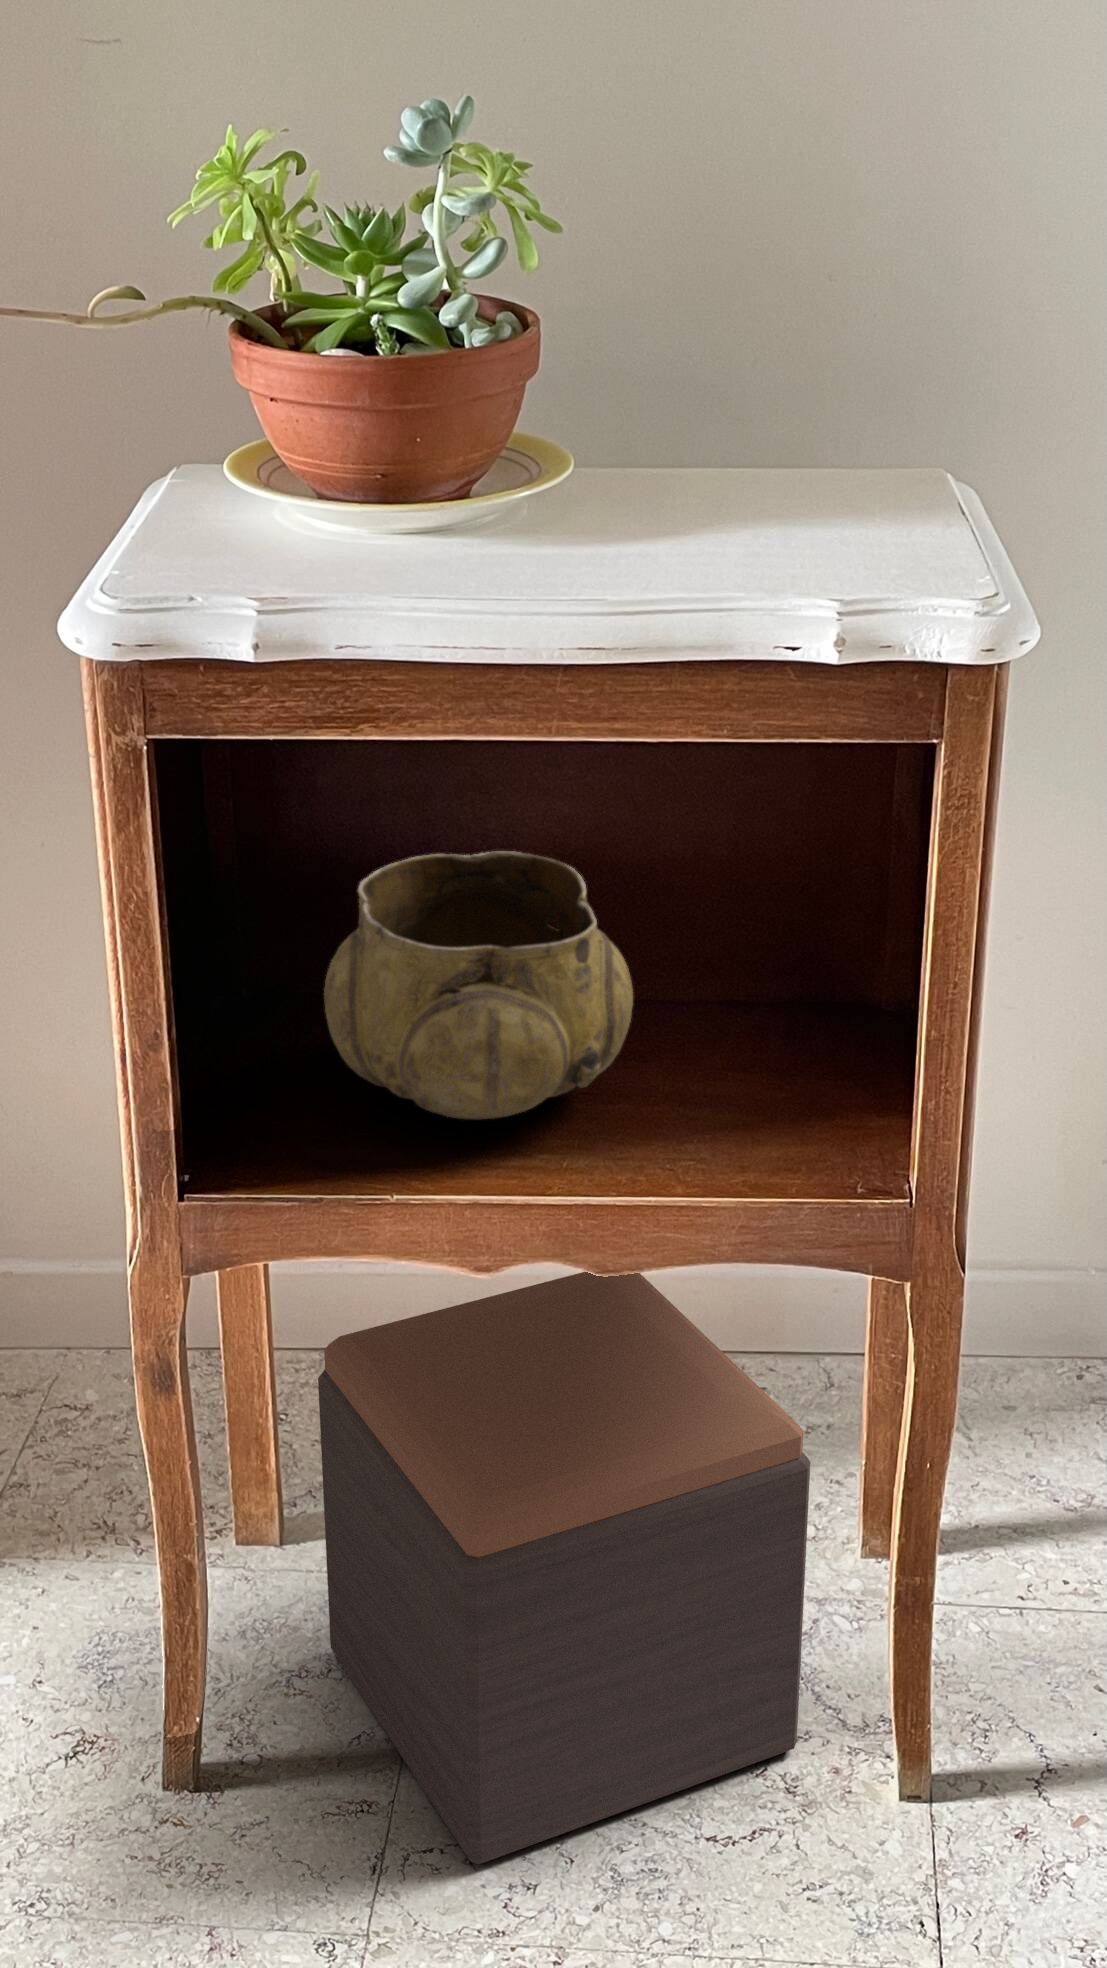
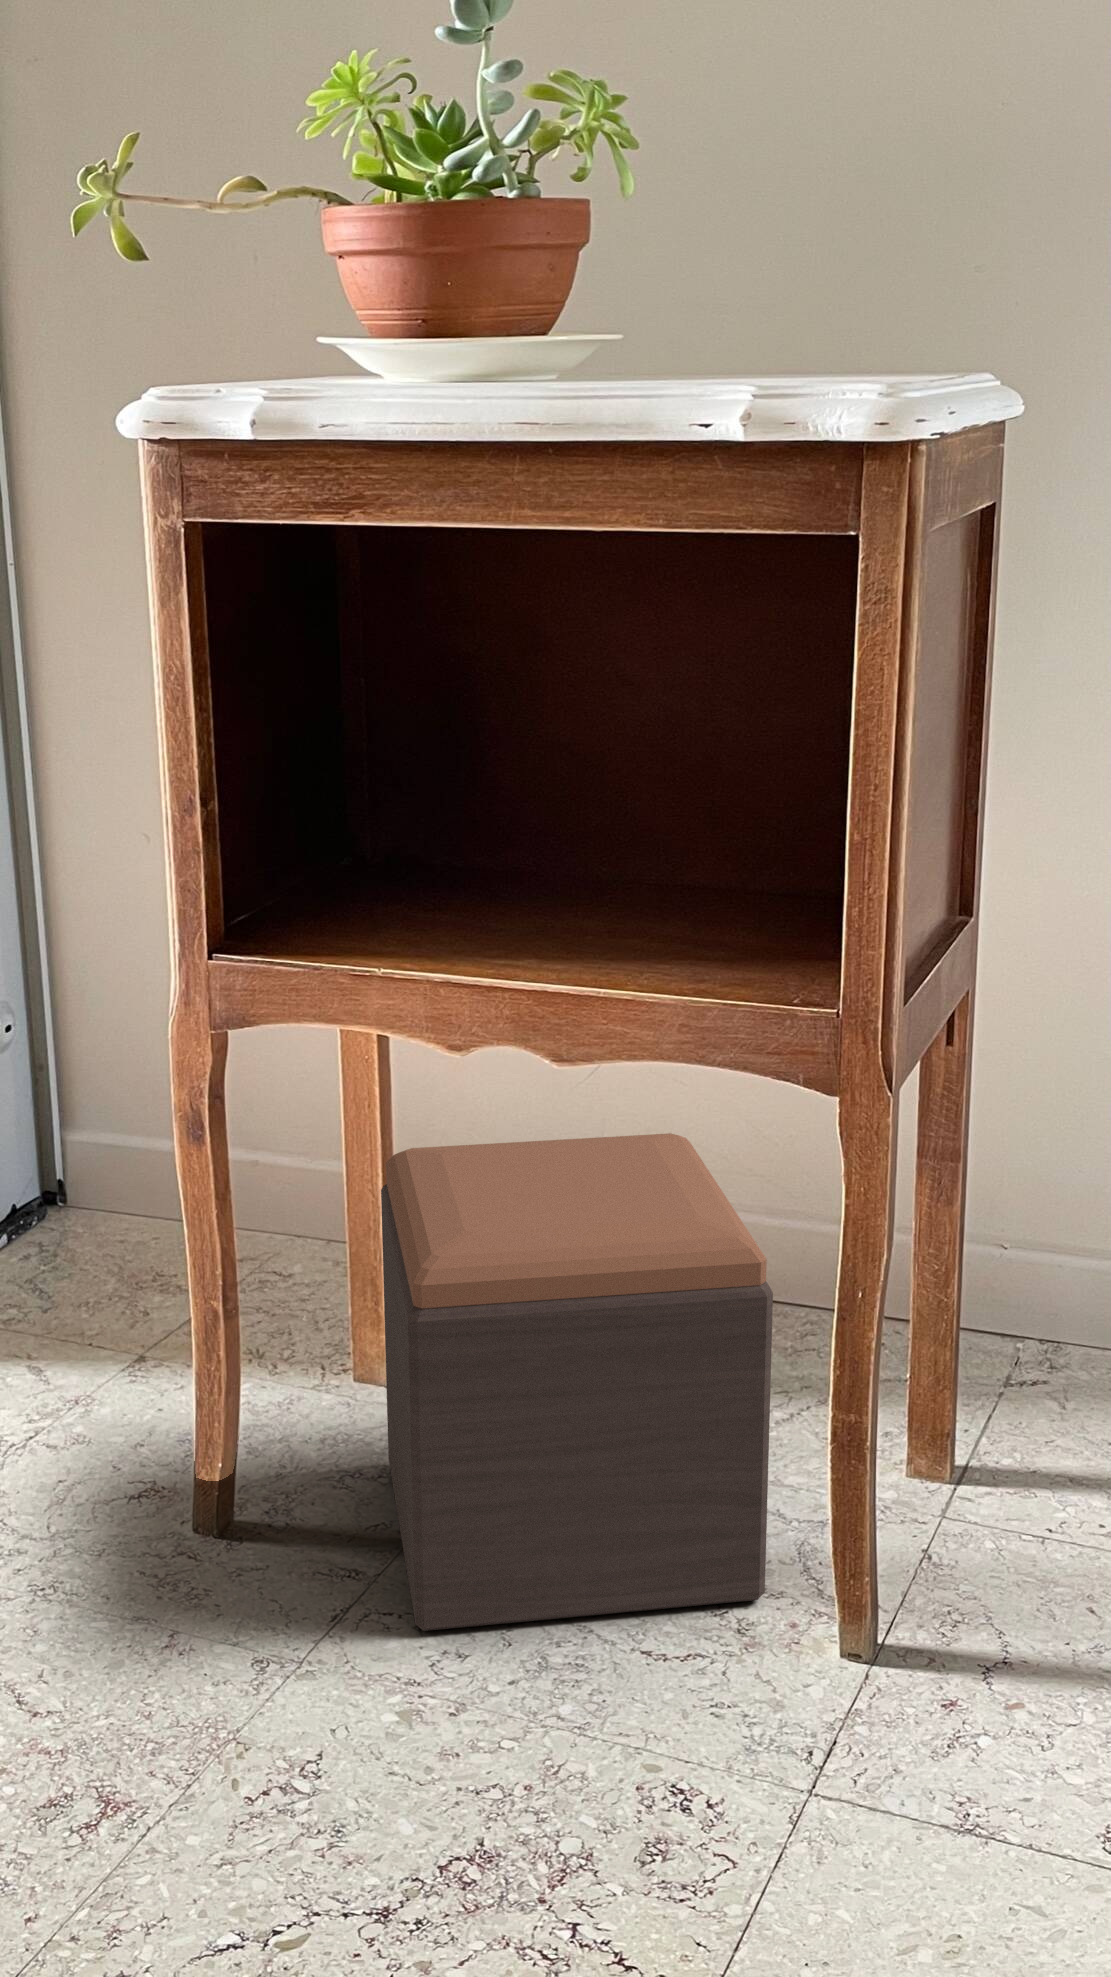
decorative bowl: present [324,851,633,1119] -> none [383,723,655,936]

